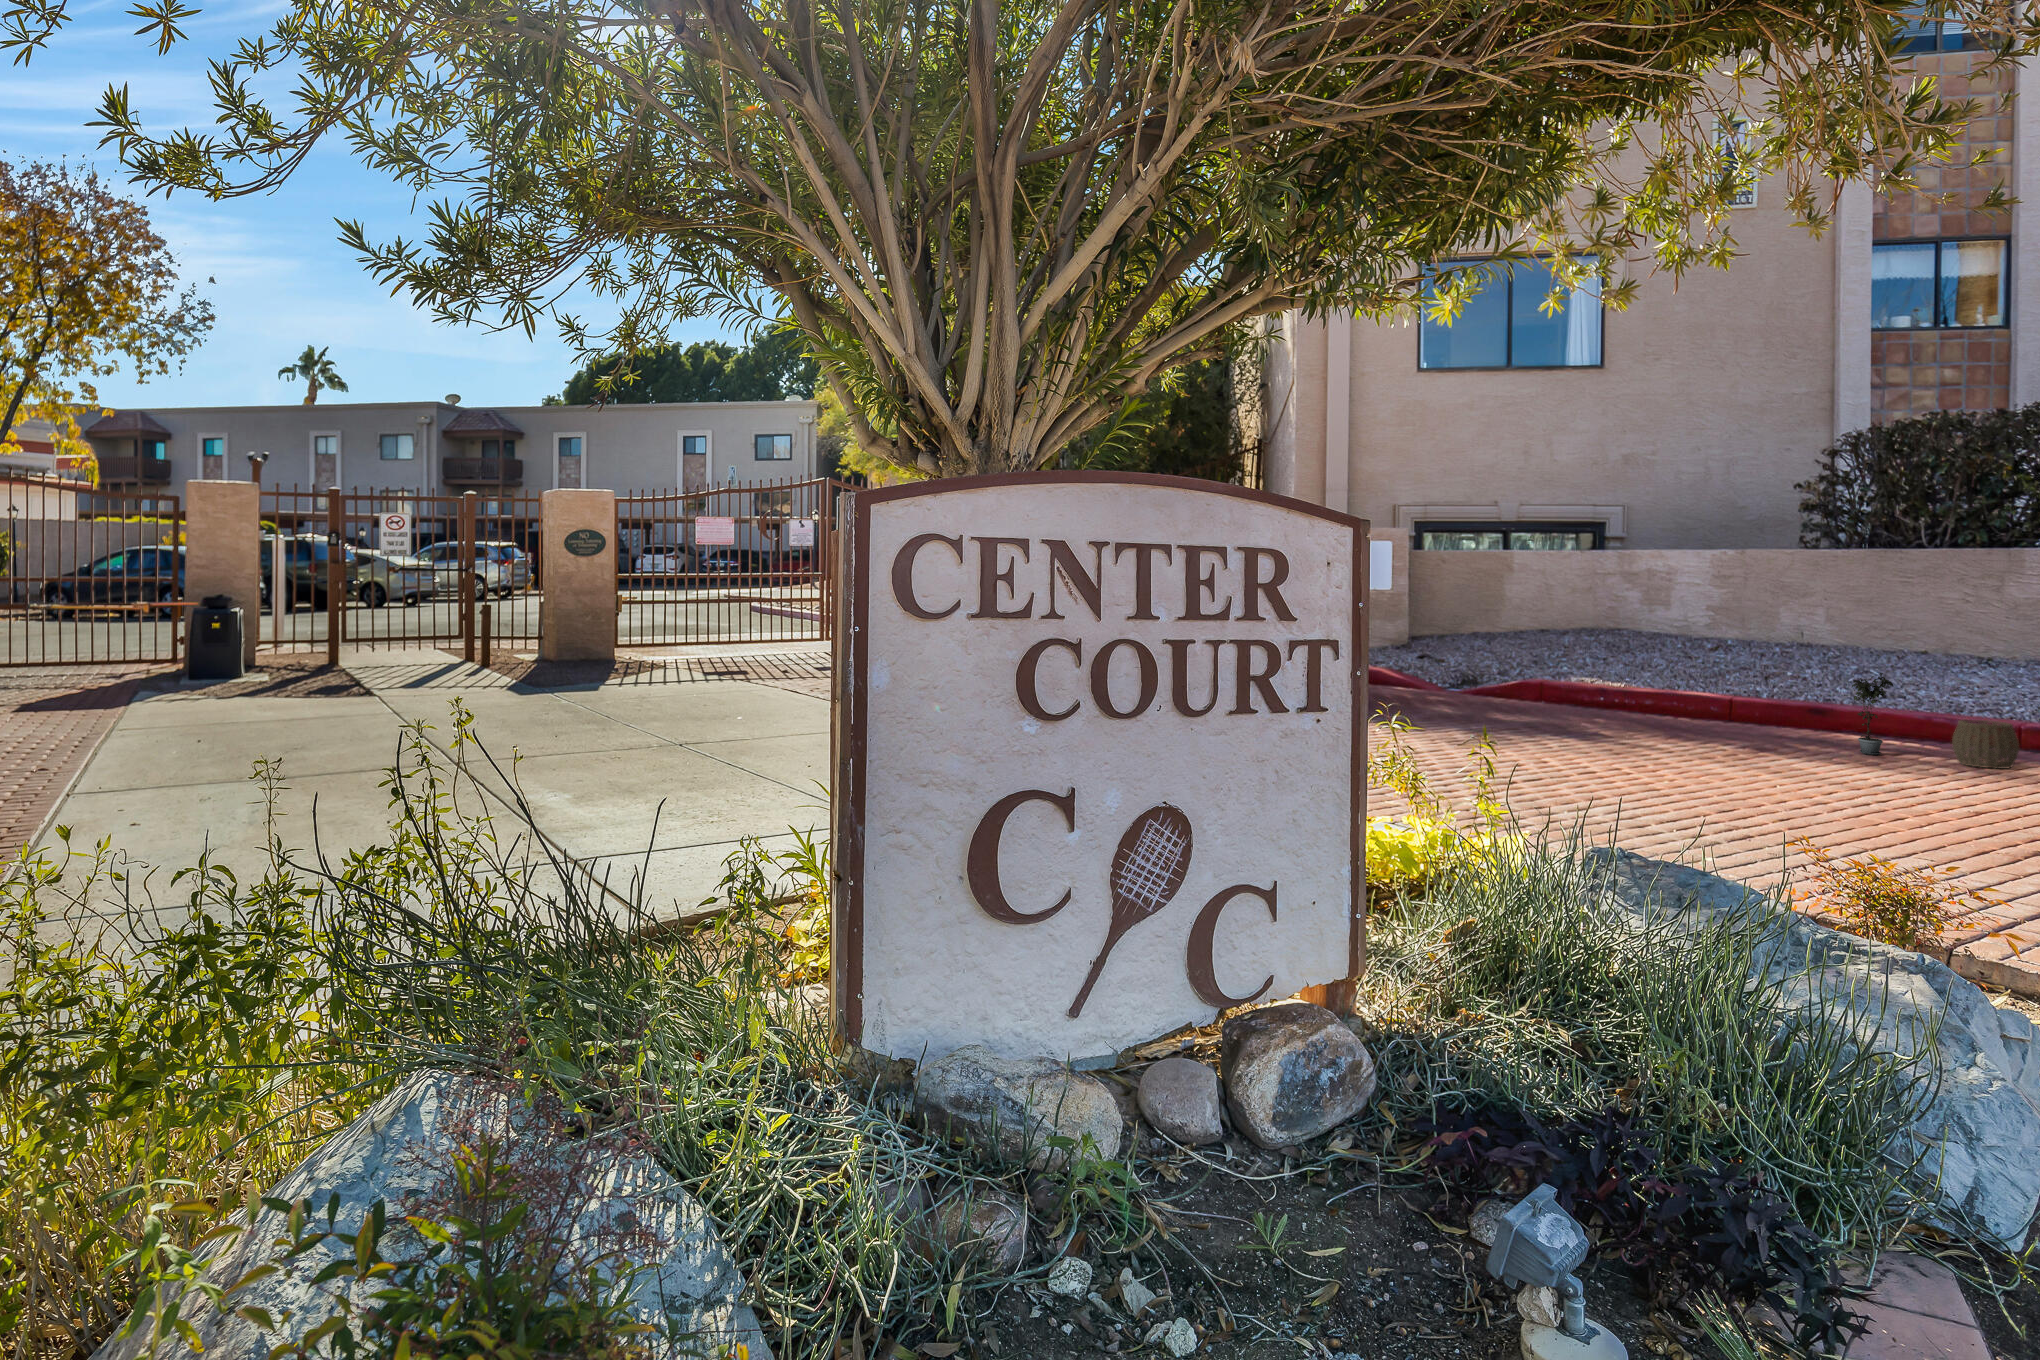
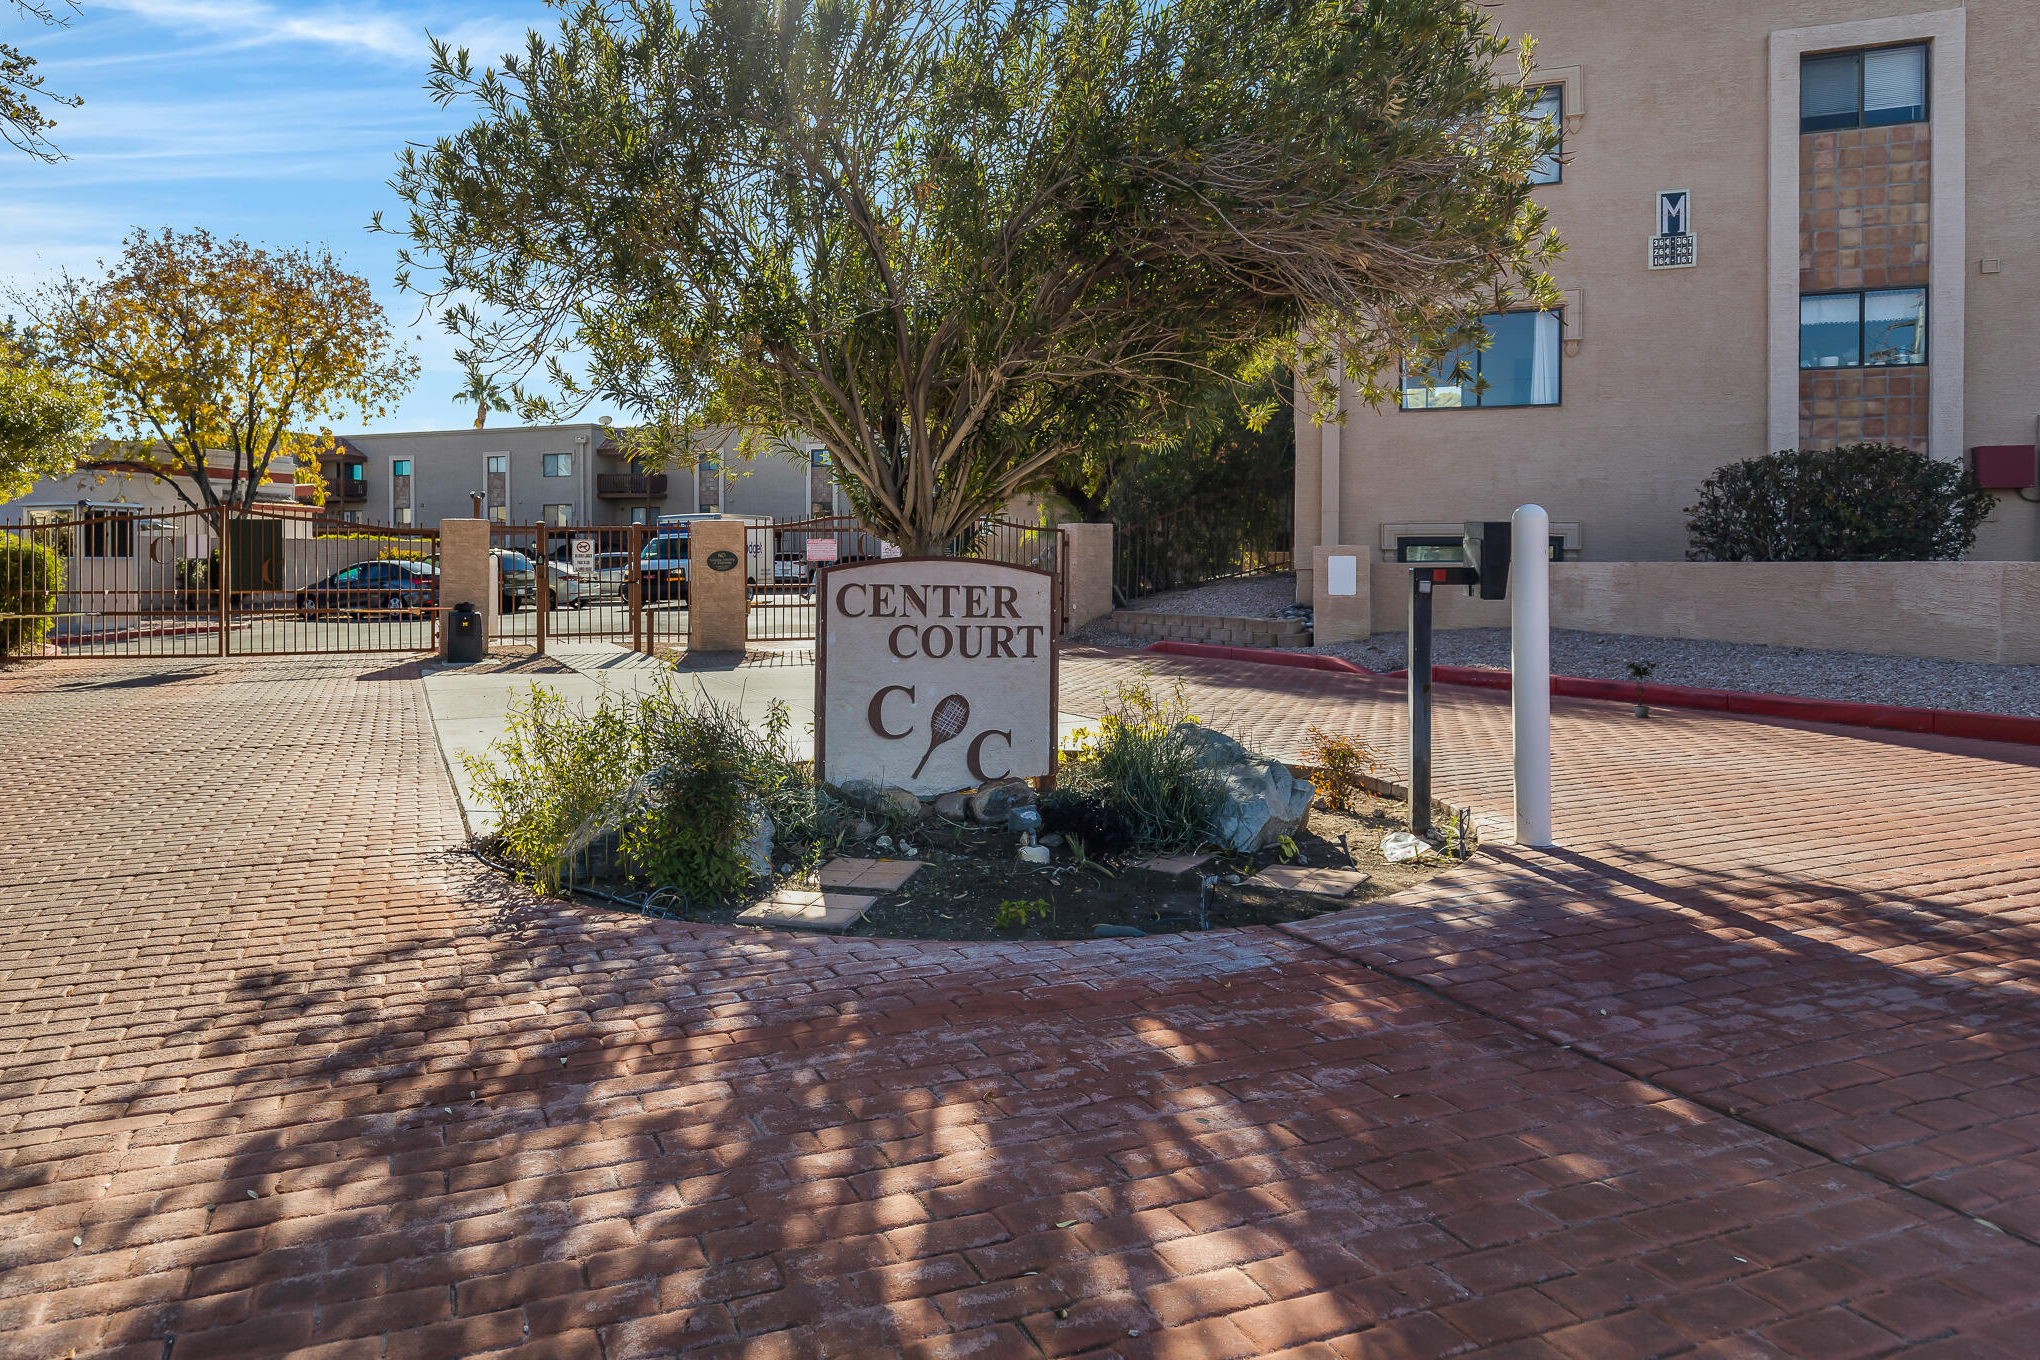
woven basket: present [1952,720,2019,769] -> none [1685,691,1729,726]

